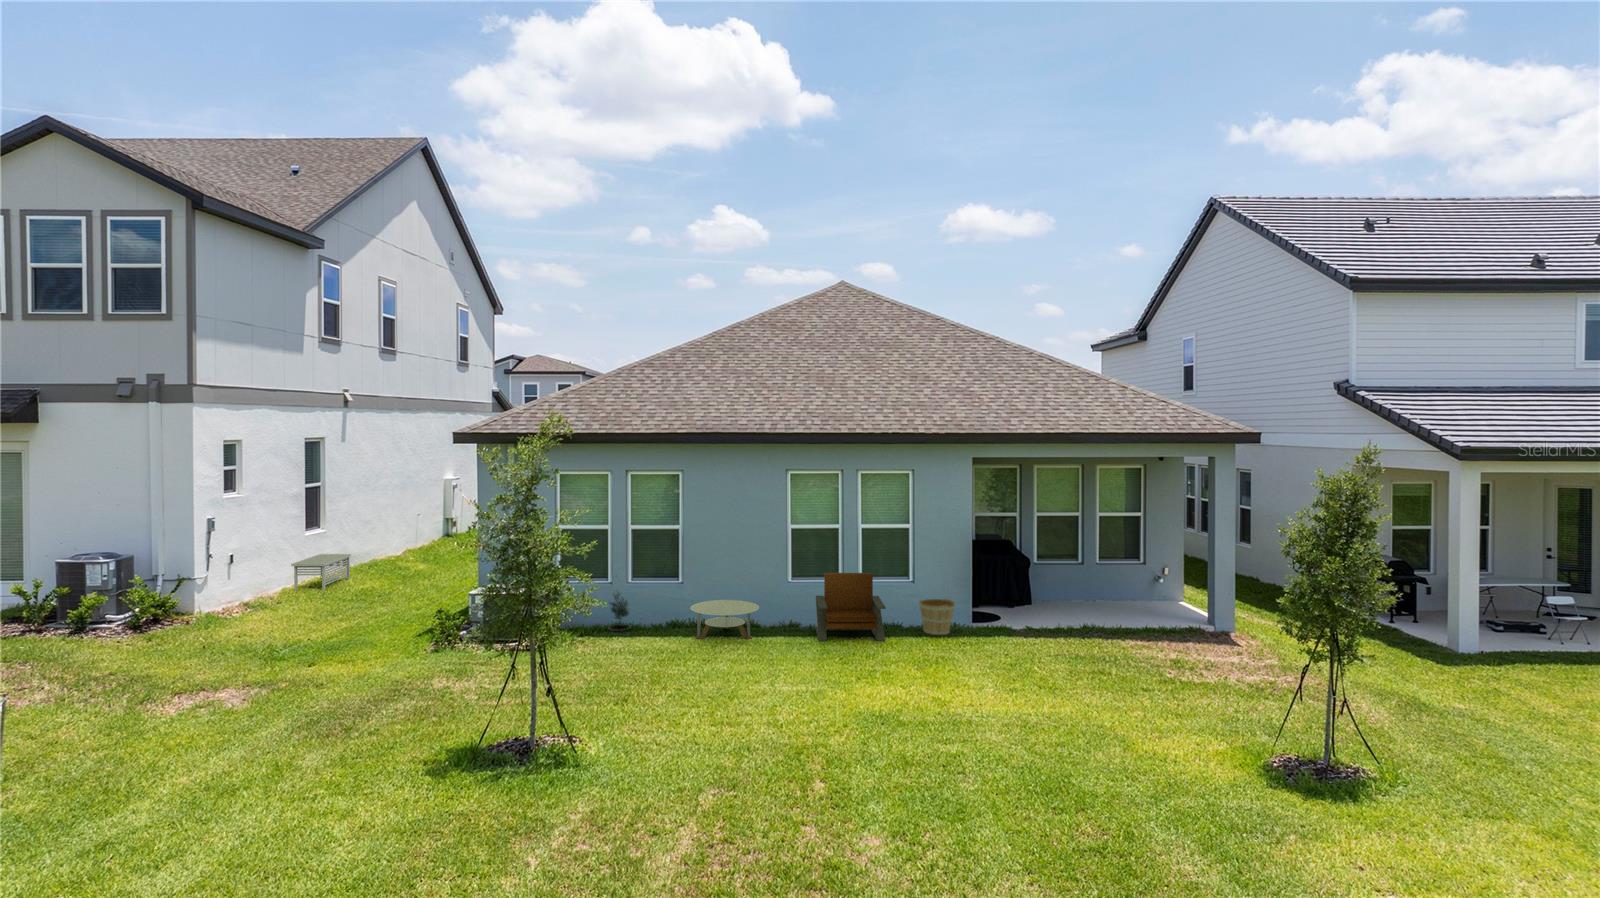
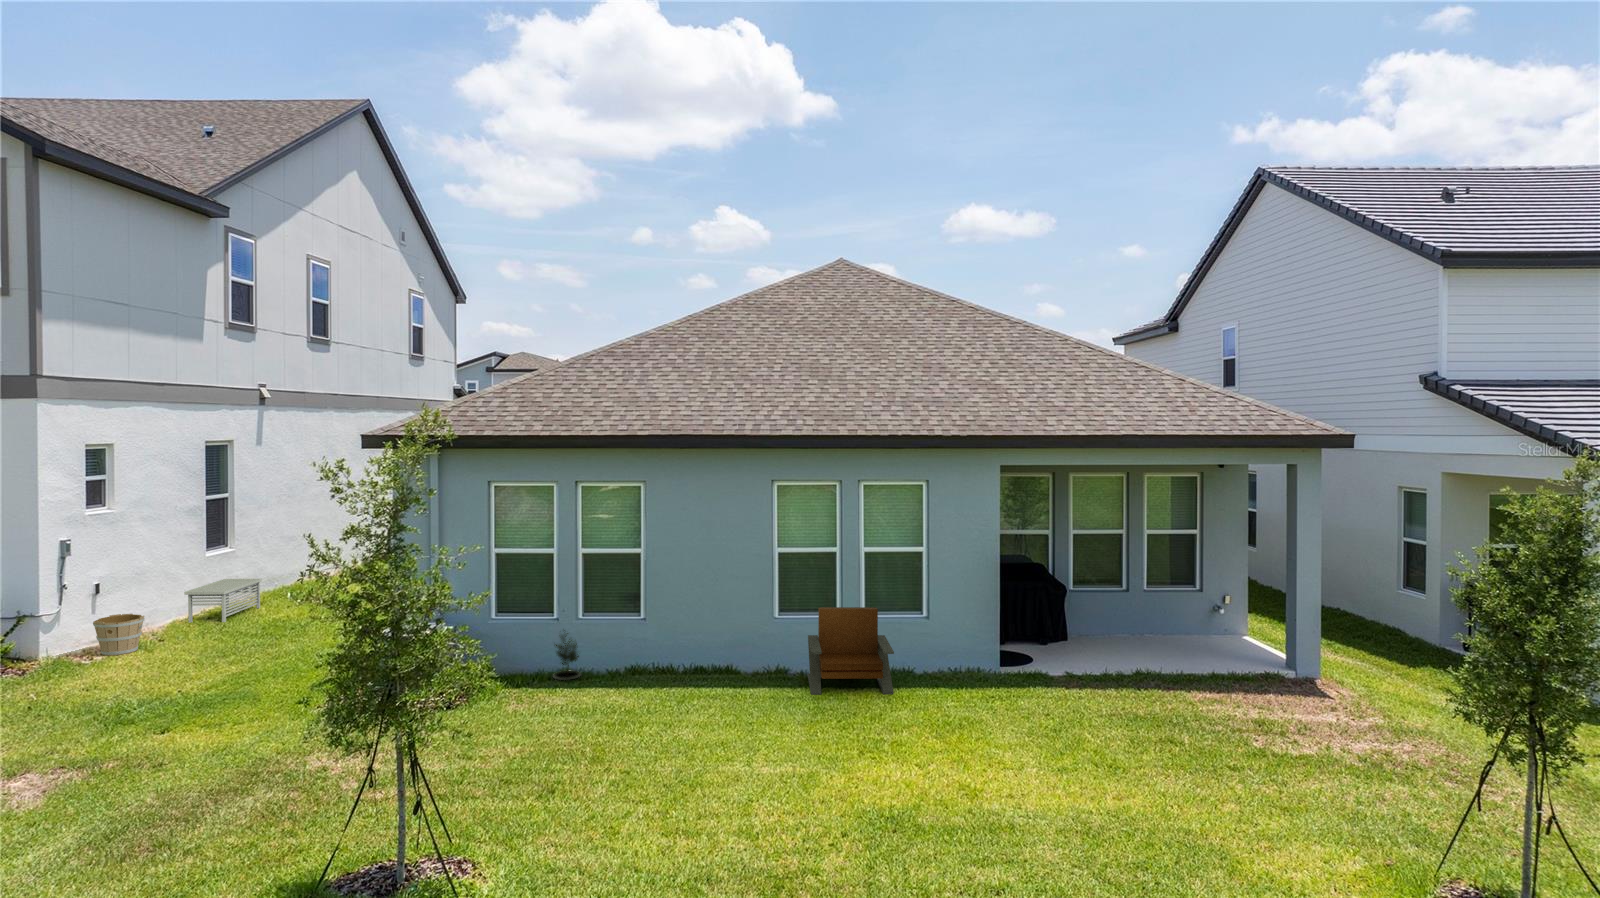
wooden bucket: present [919,599,955,635] -> present [93,614,145,656]
round table: present [690,600,759,639] -> none [653,640,738,692]

